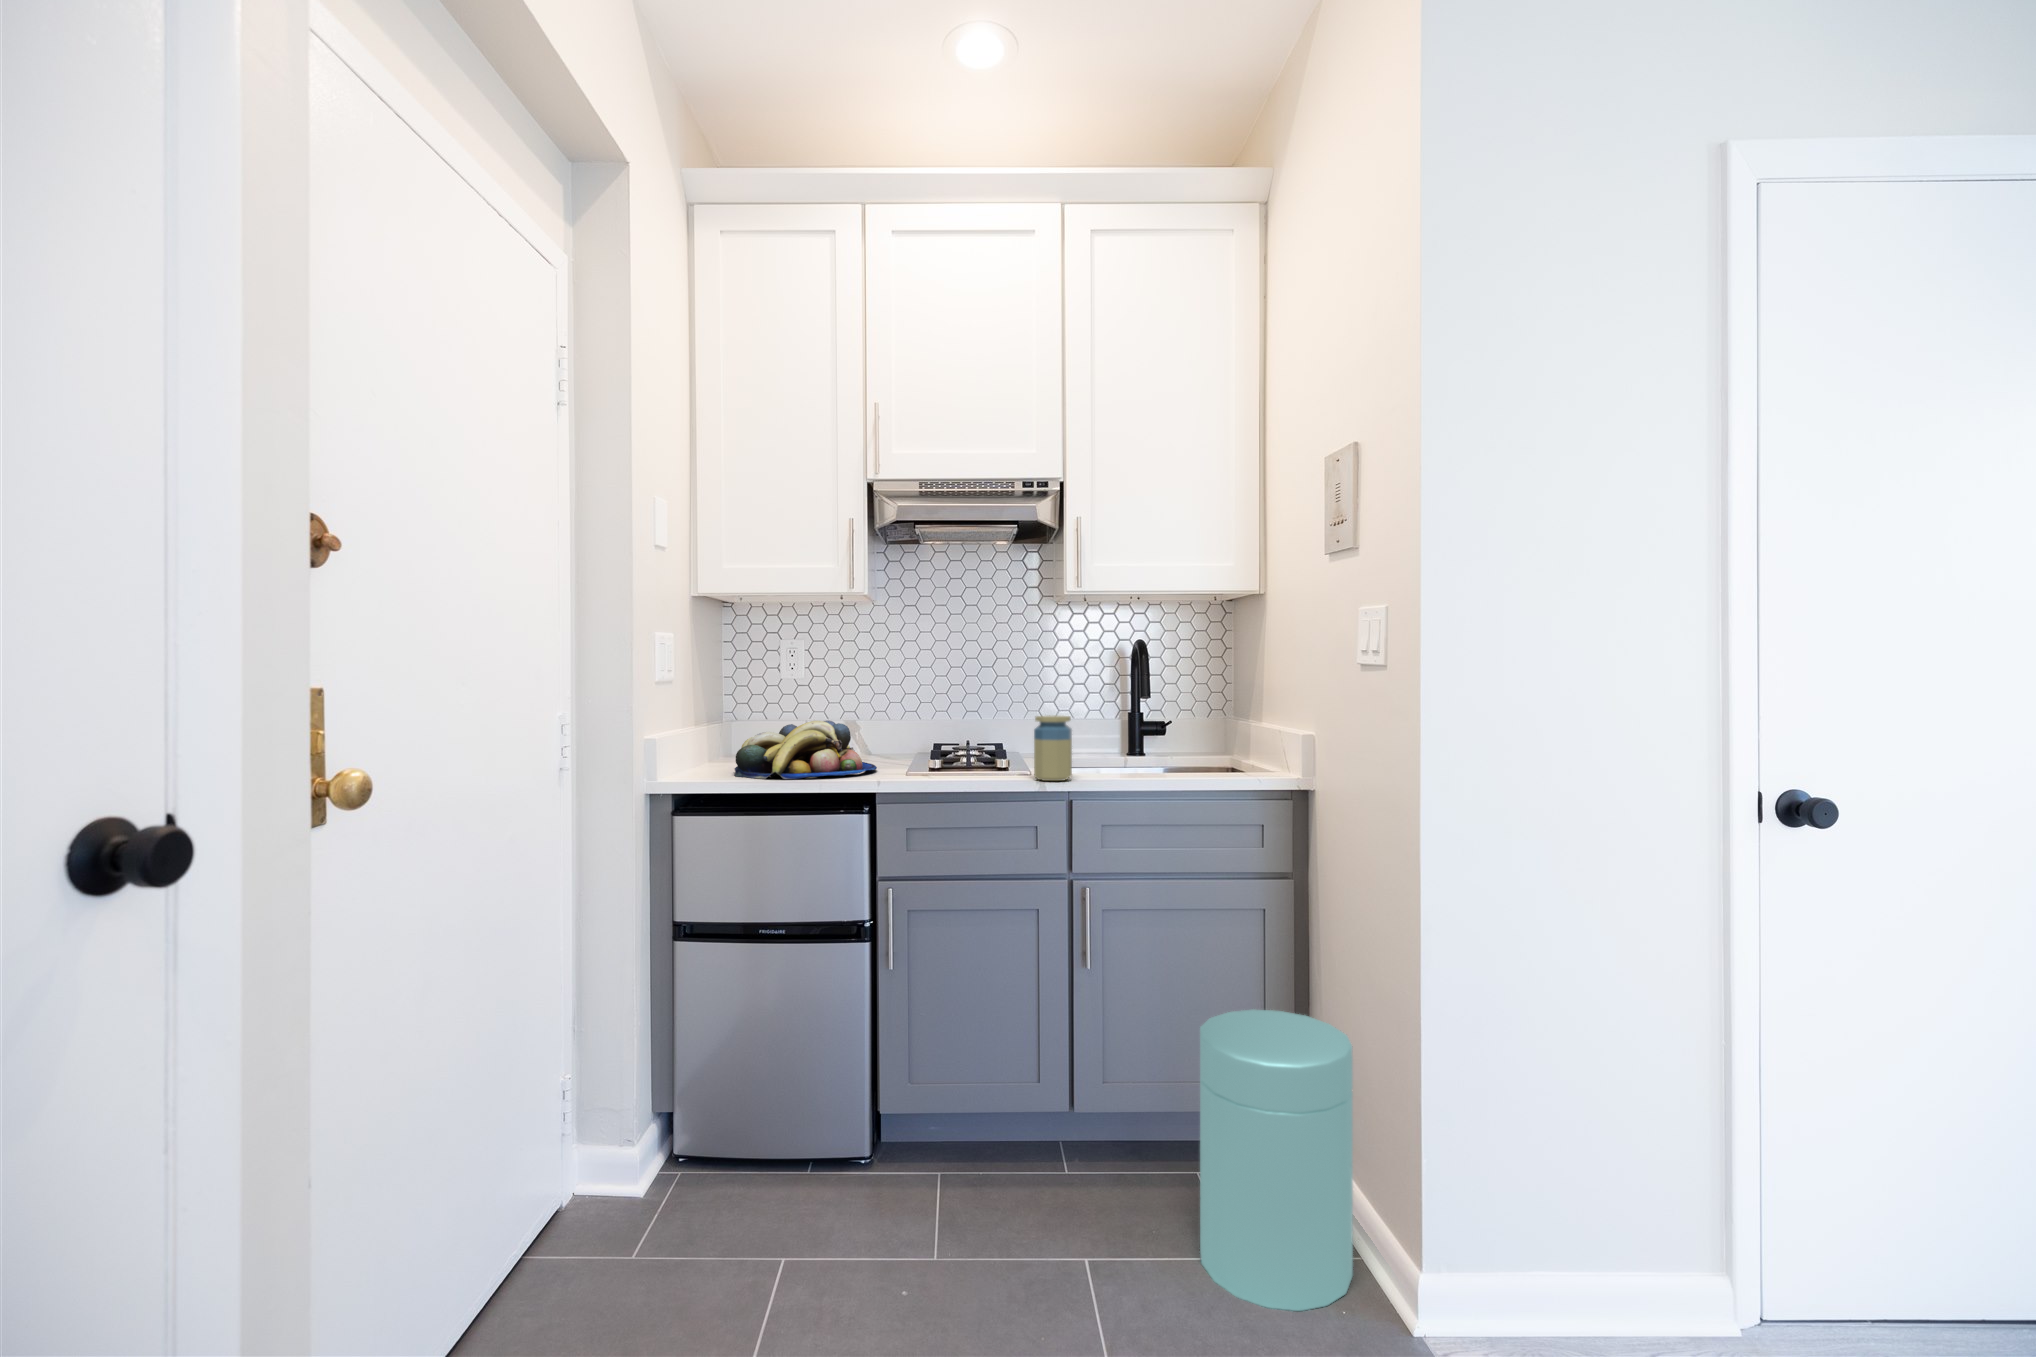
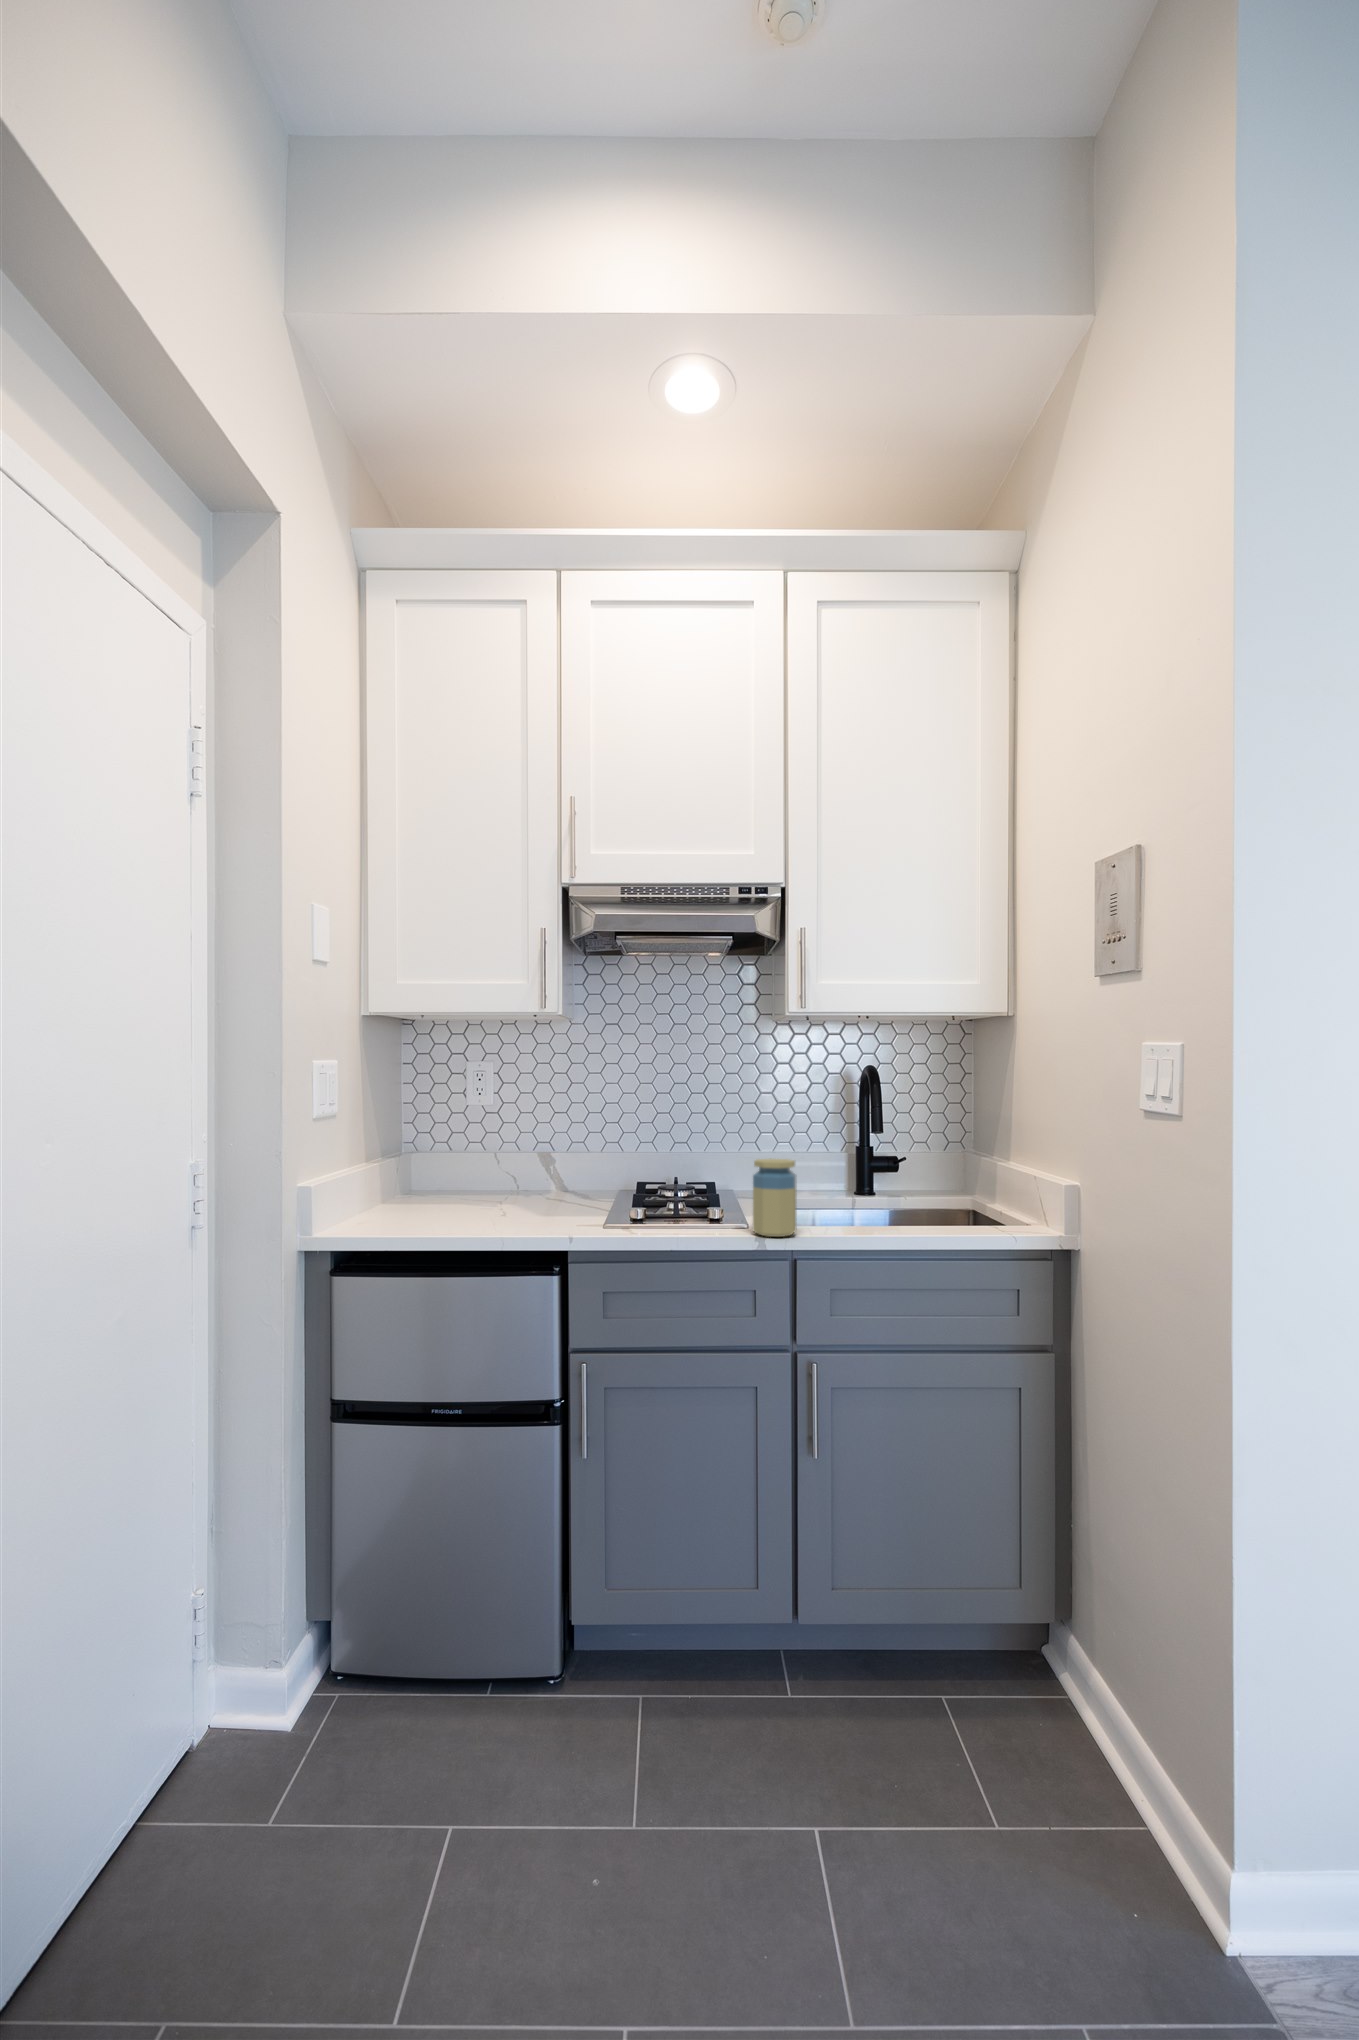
fruit bowl: present [735,721,877,779] -> none [407,1158,570,1231]
trash can: present [1200,1009,1353,1311] -> none [954,1521,1146,1914]

